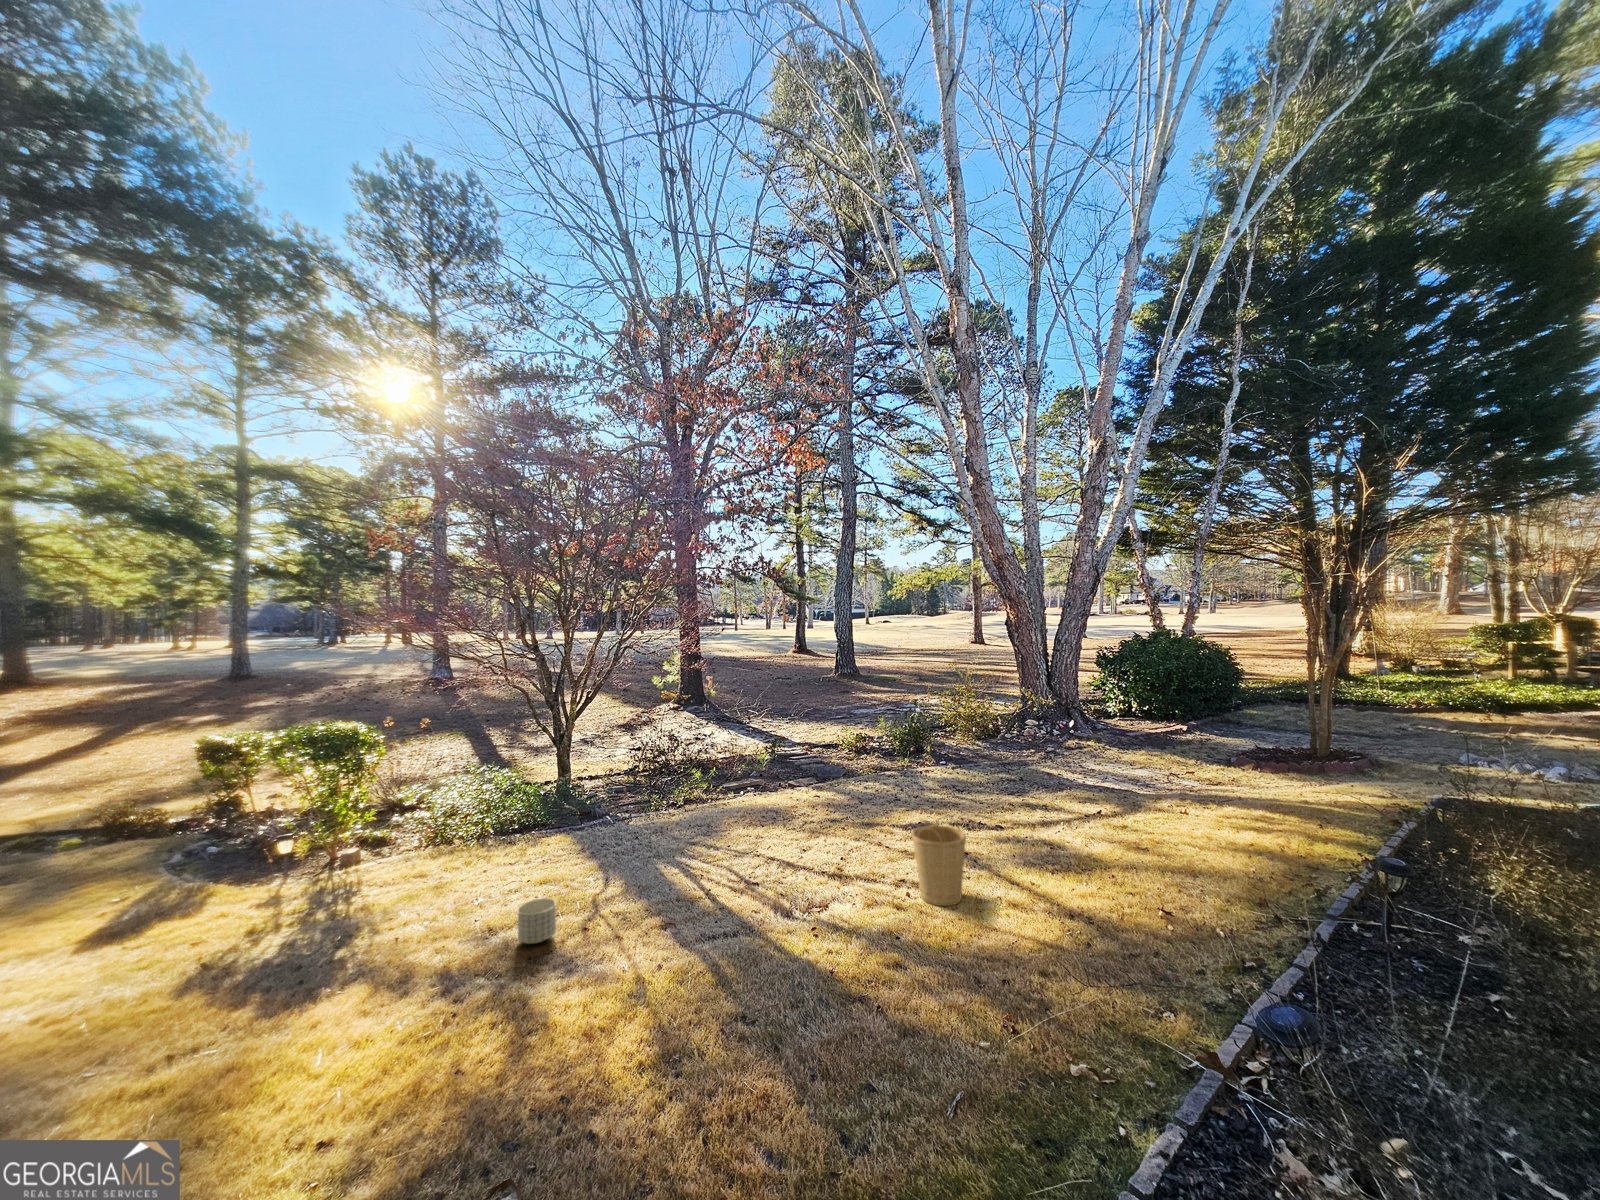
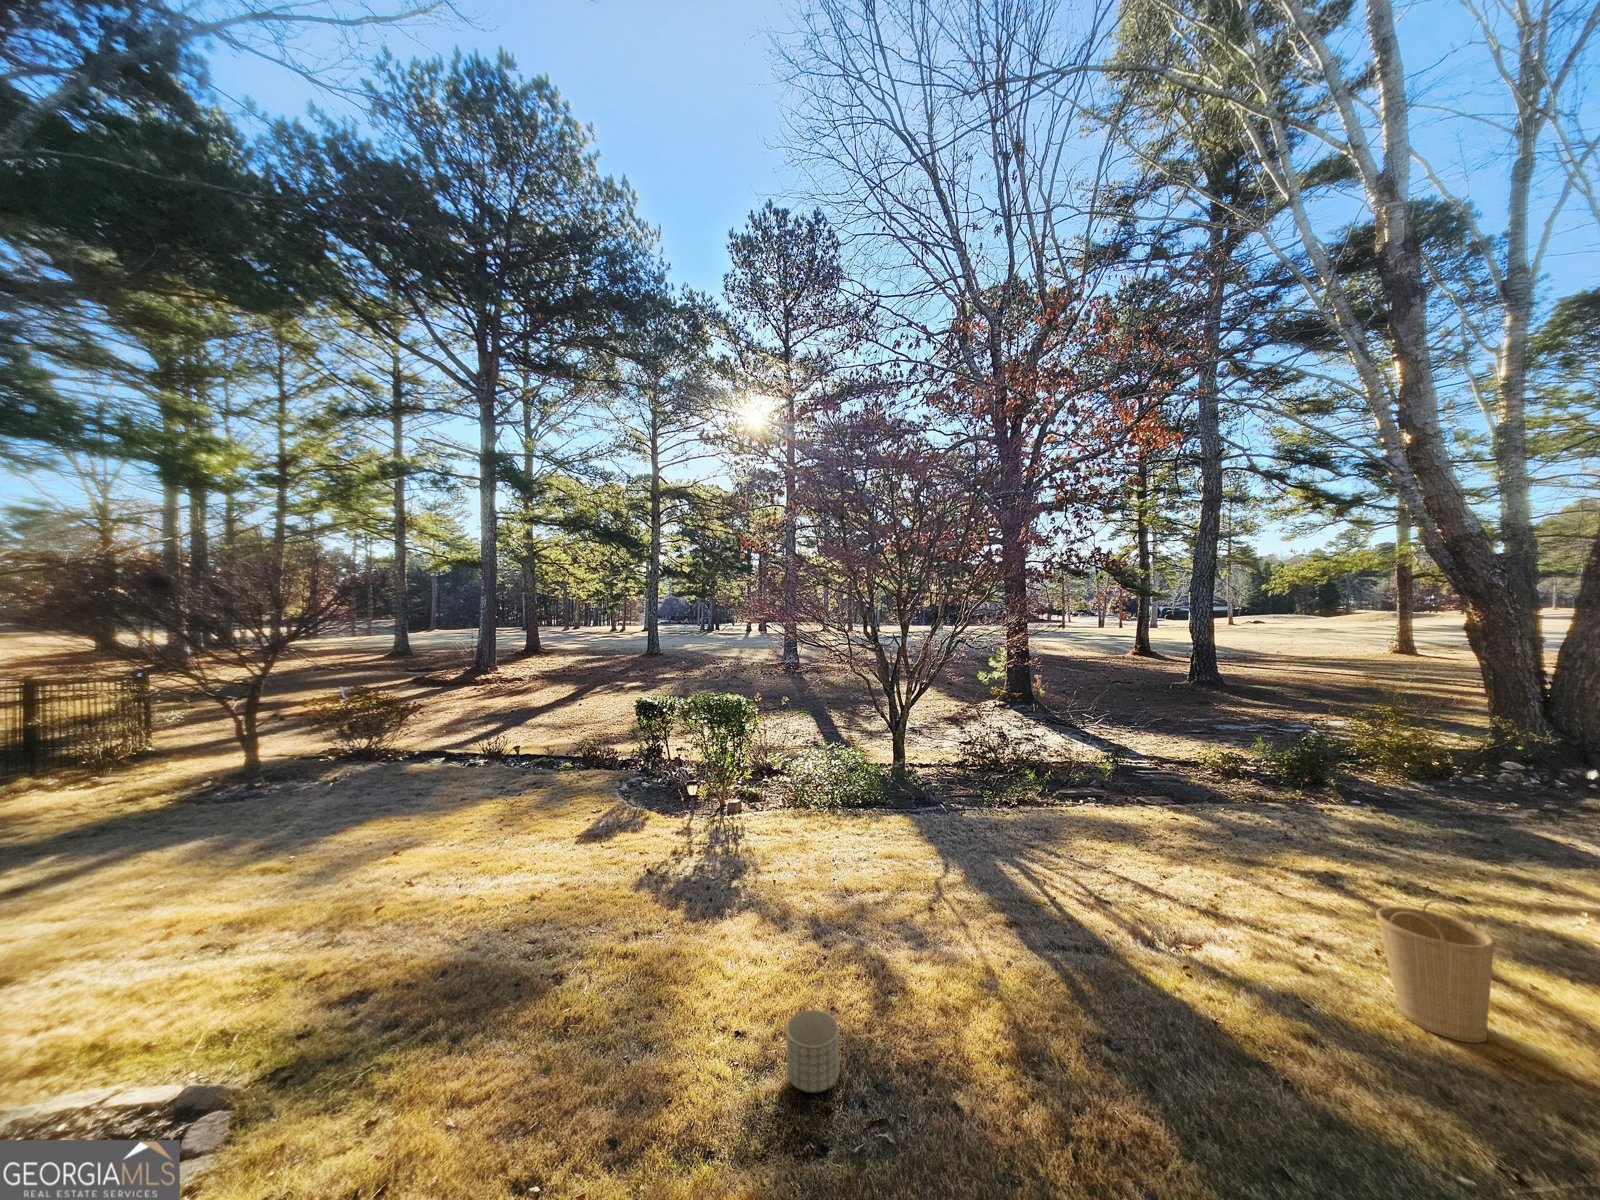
planter: present [518,898,556,944] -> present [786,1010,839,1092]

